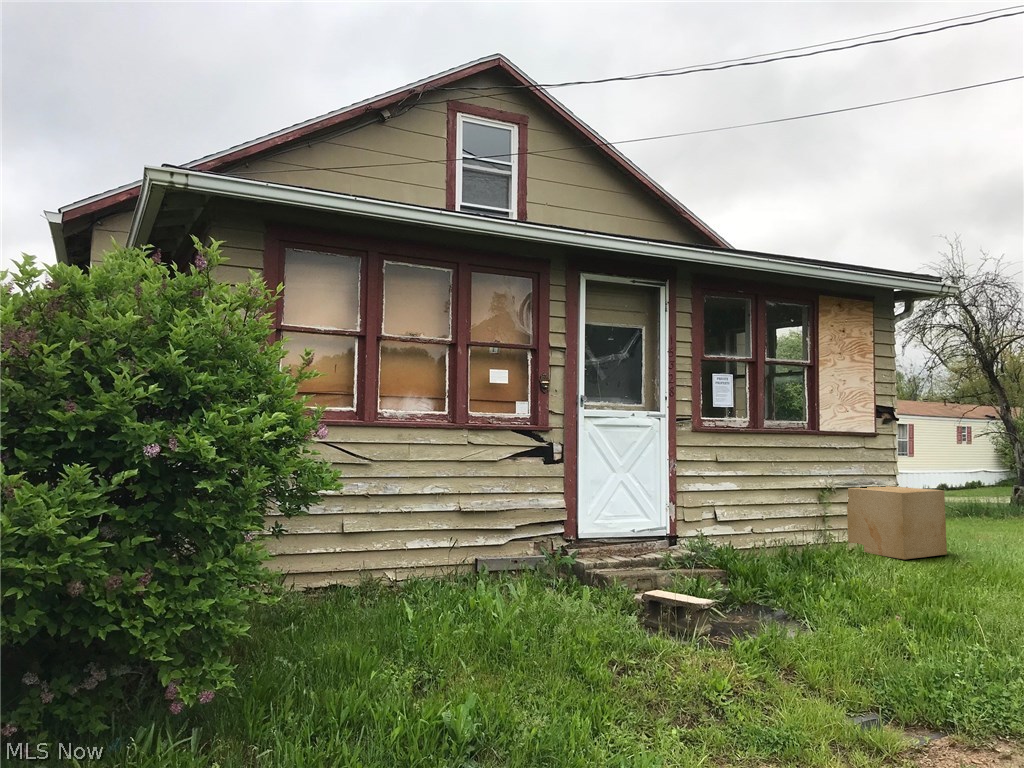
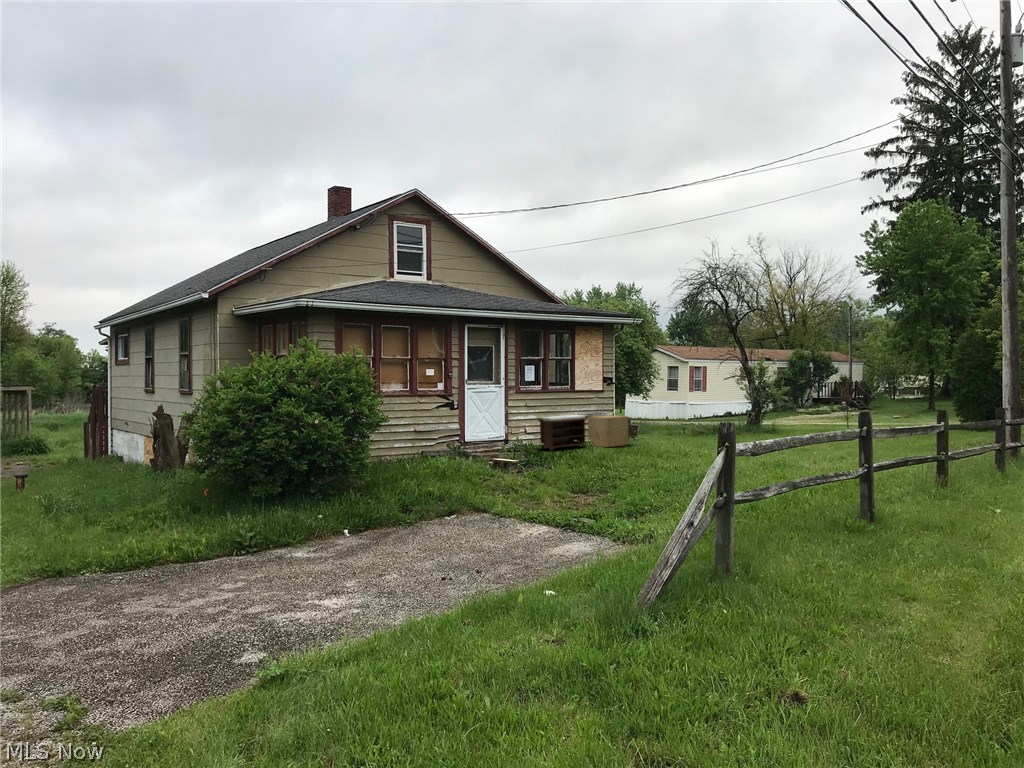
bench: none [743,483,852,564] -> present [538,415,586,451]

